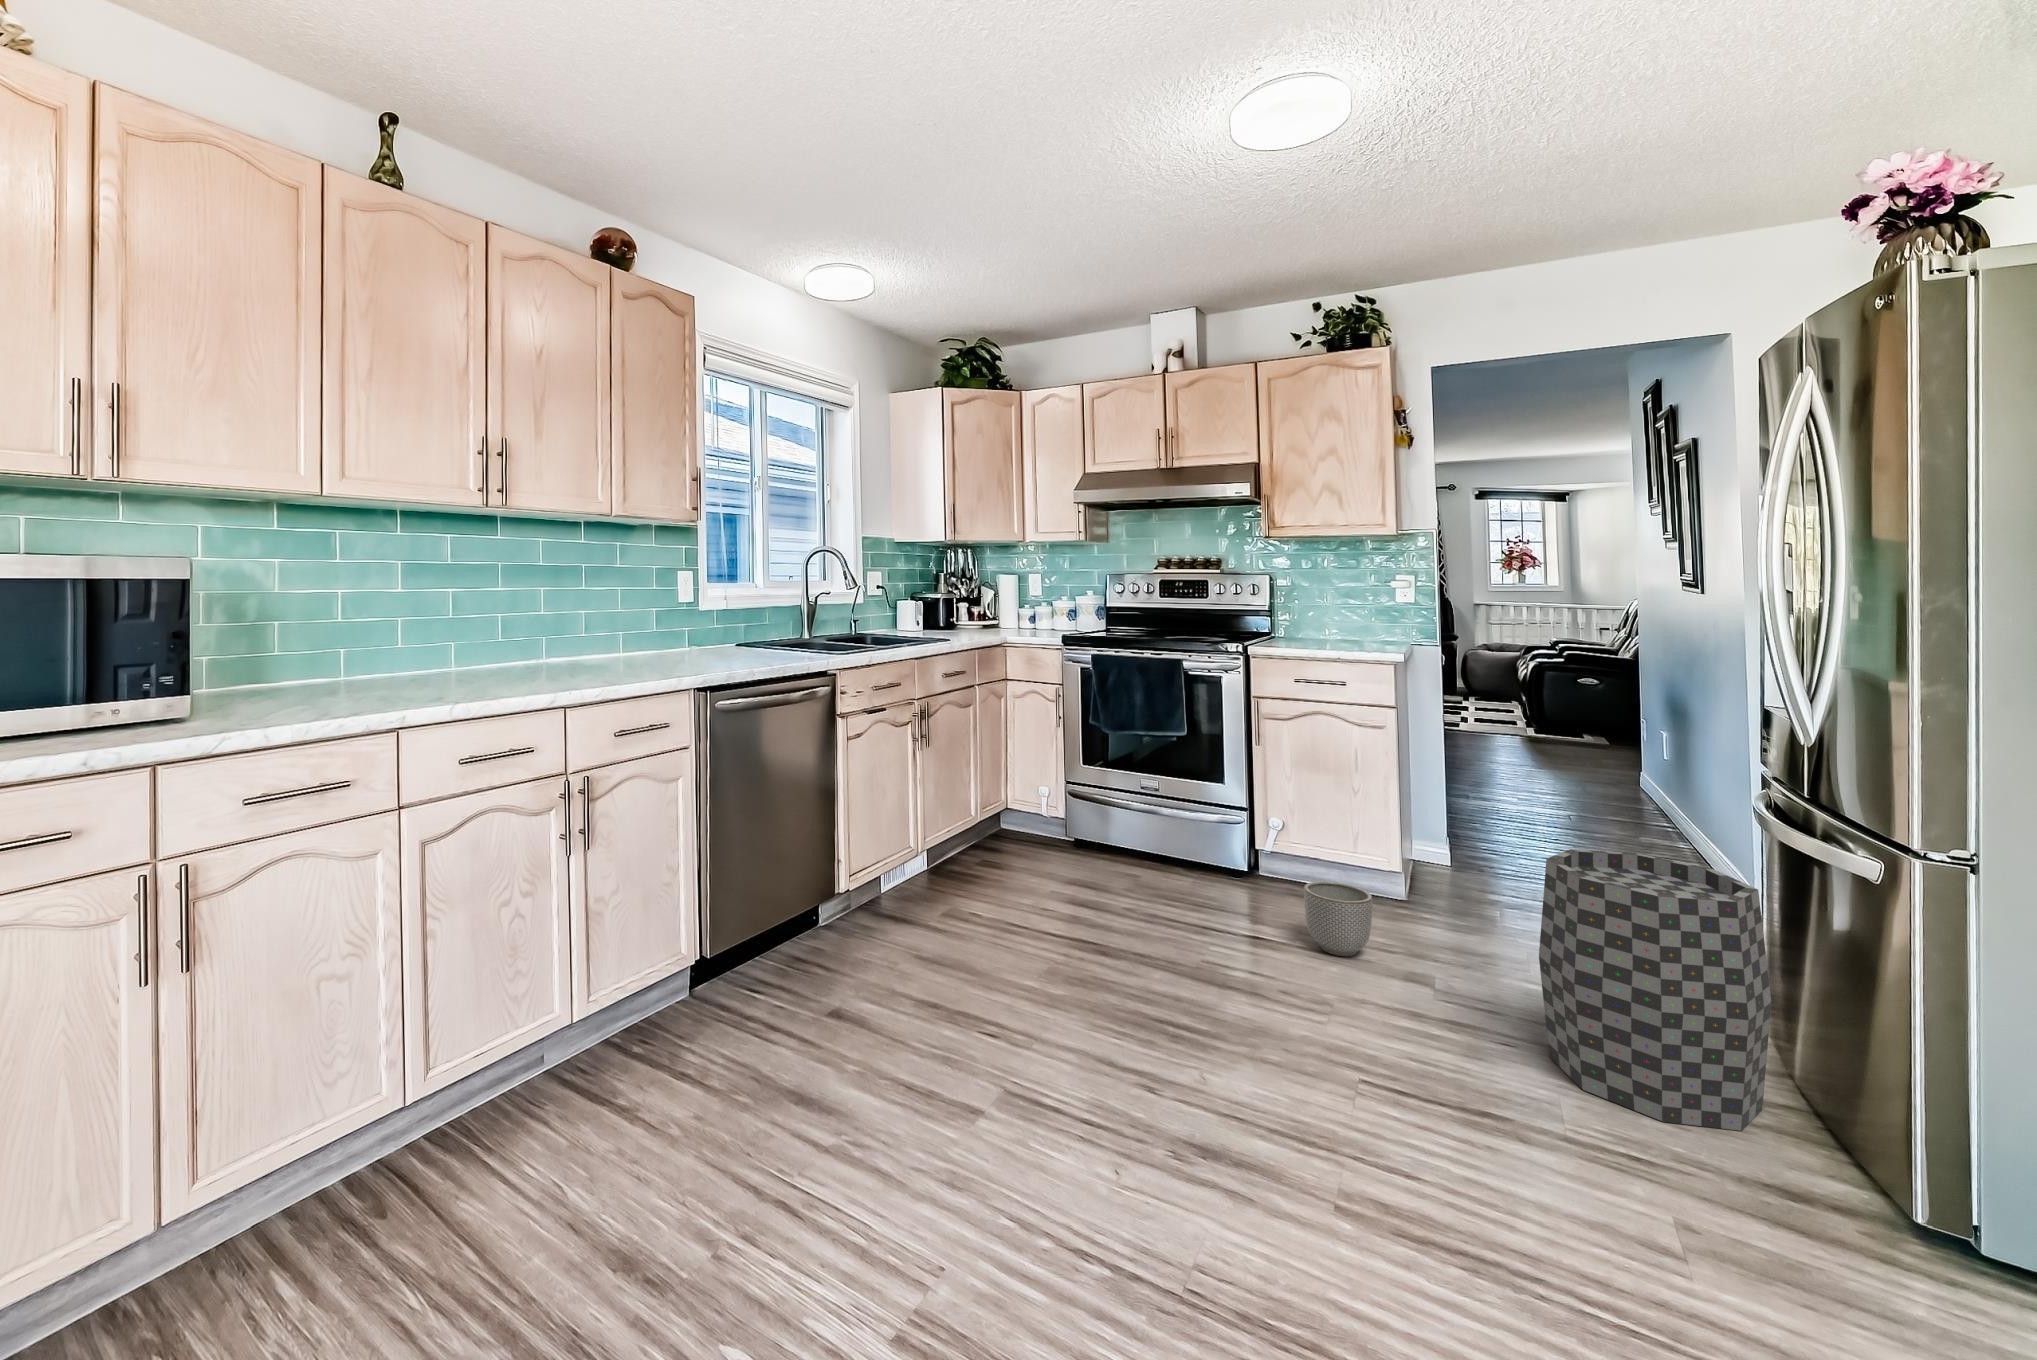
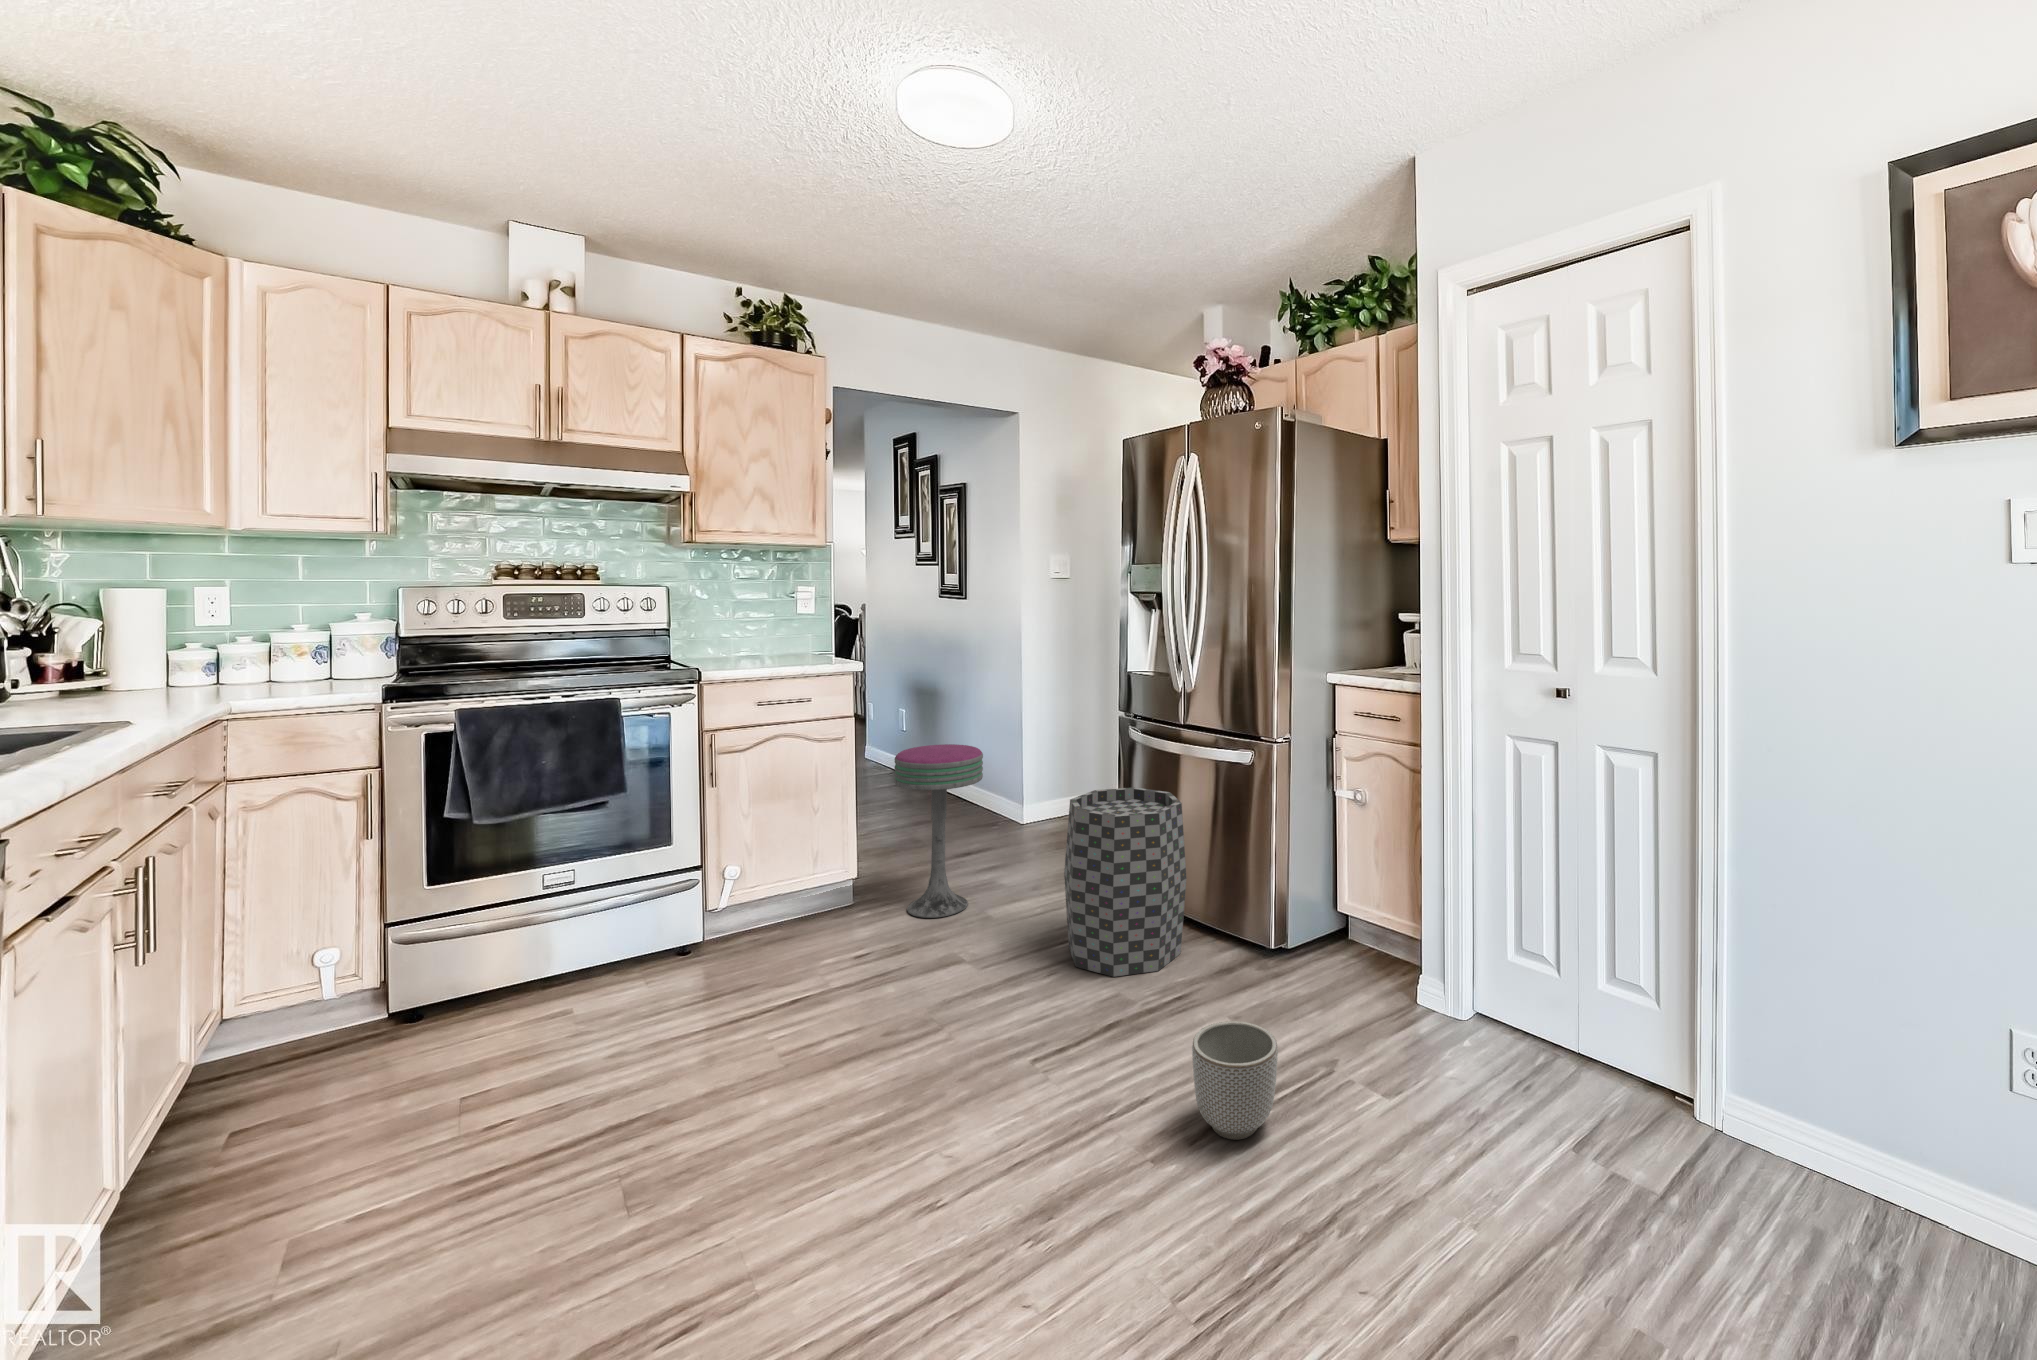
bar stool: none [1423,756,1543,956] -> present [894,744,983,918]
planter: present [1304,881,1373,956] -> present [1192,1021,1278,1140]

